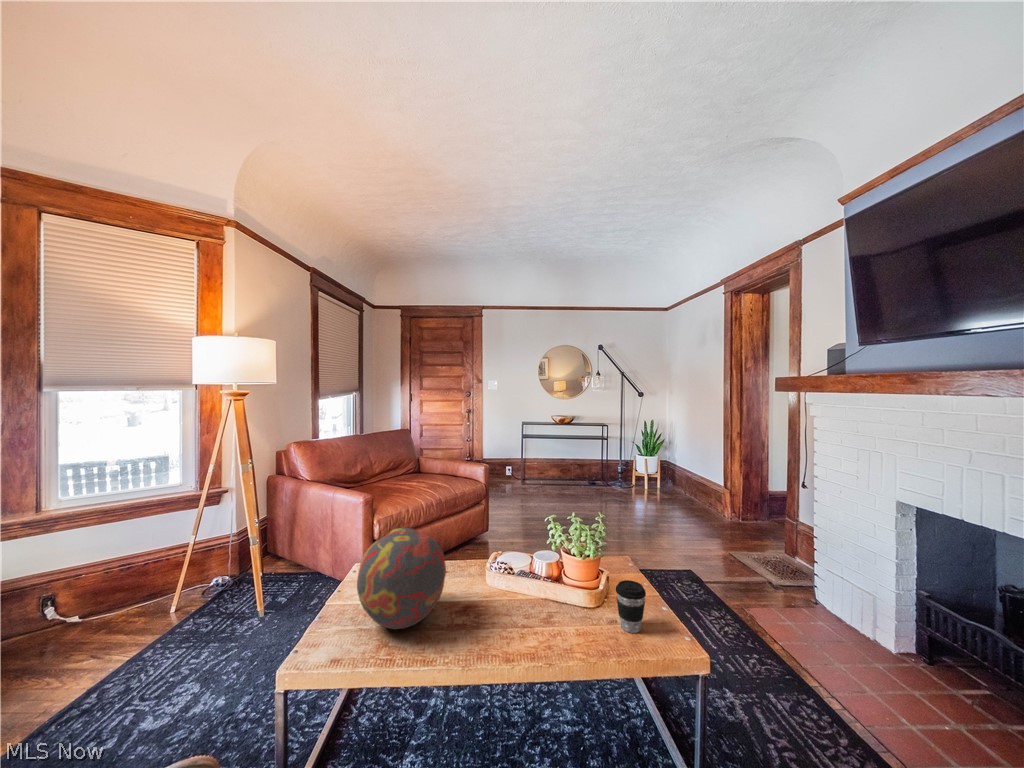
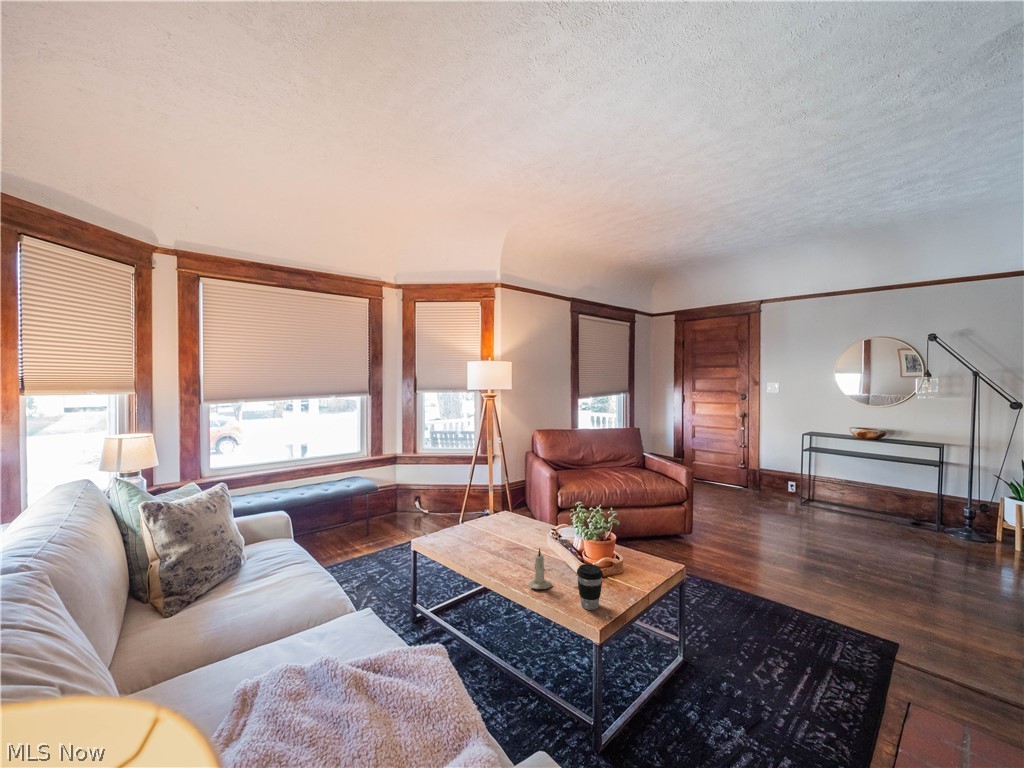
decorative orb: present [357,528,446,629] -> none [453,482,509,543]
candle: none [552,587,579,643] -> present [529,548,552,589]

